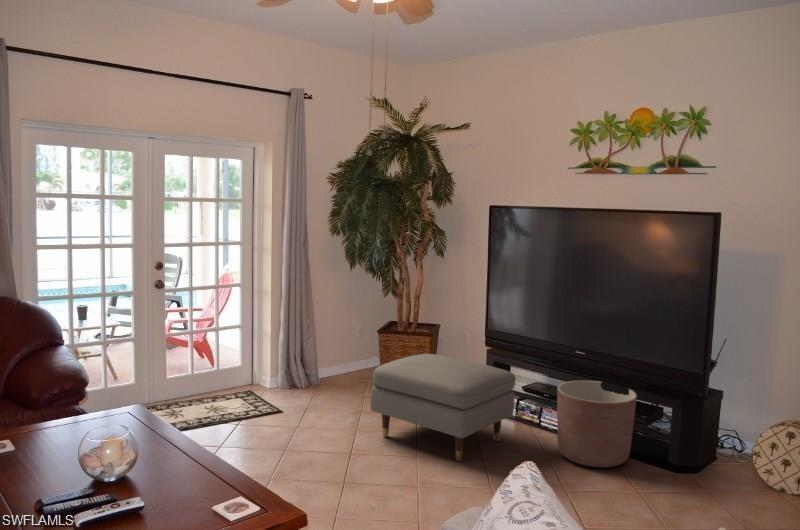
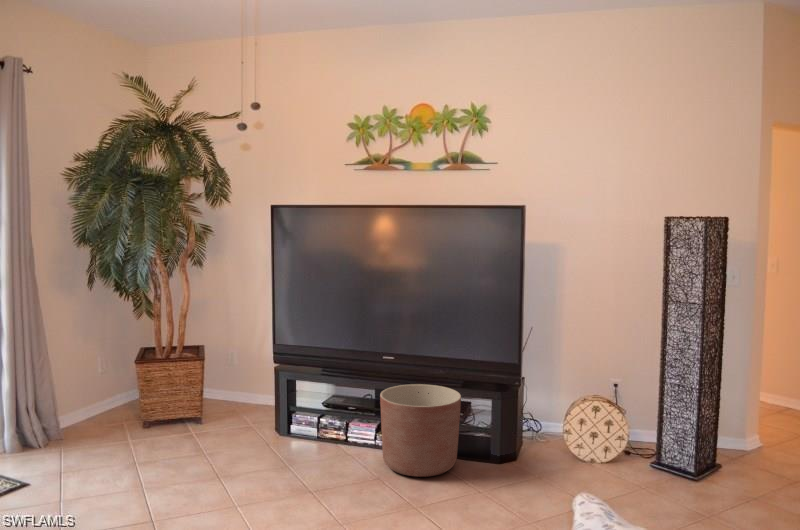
ottoman: present [370,354,515,461] -> none [159,380,332,503]

